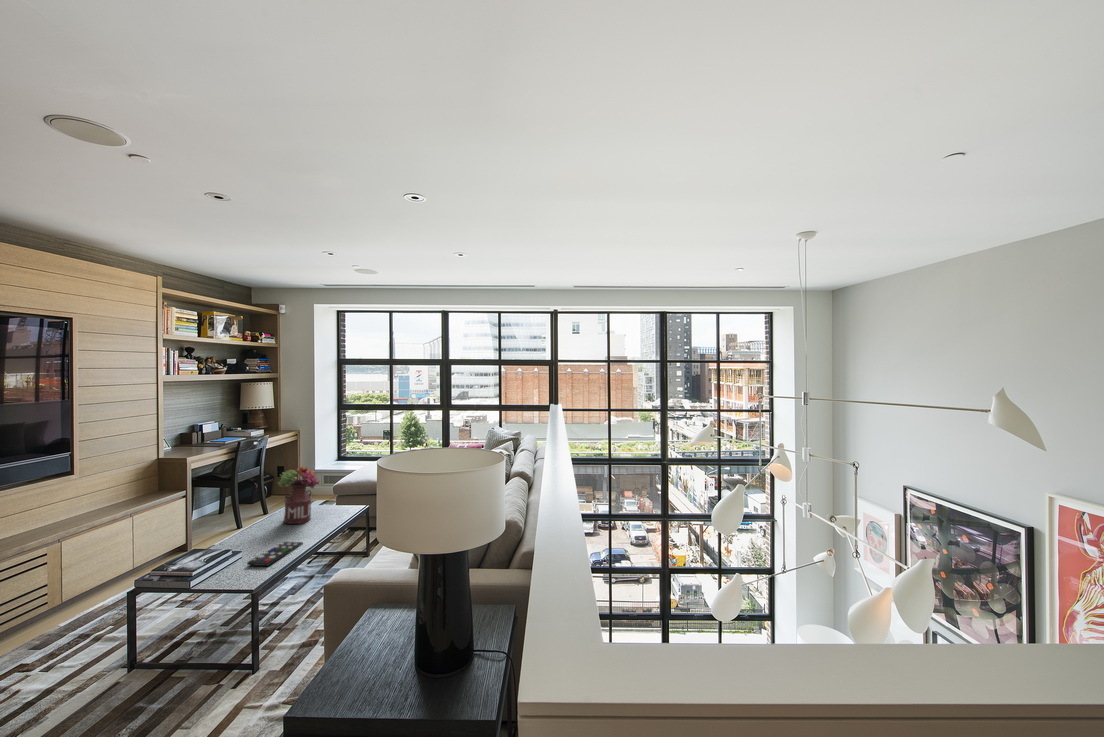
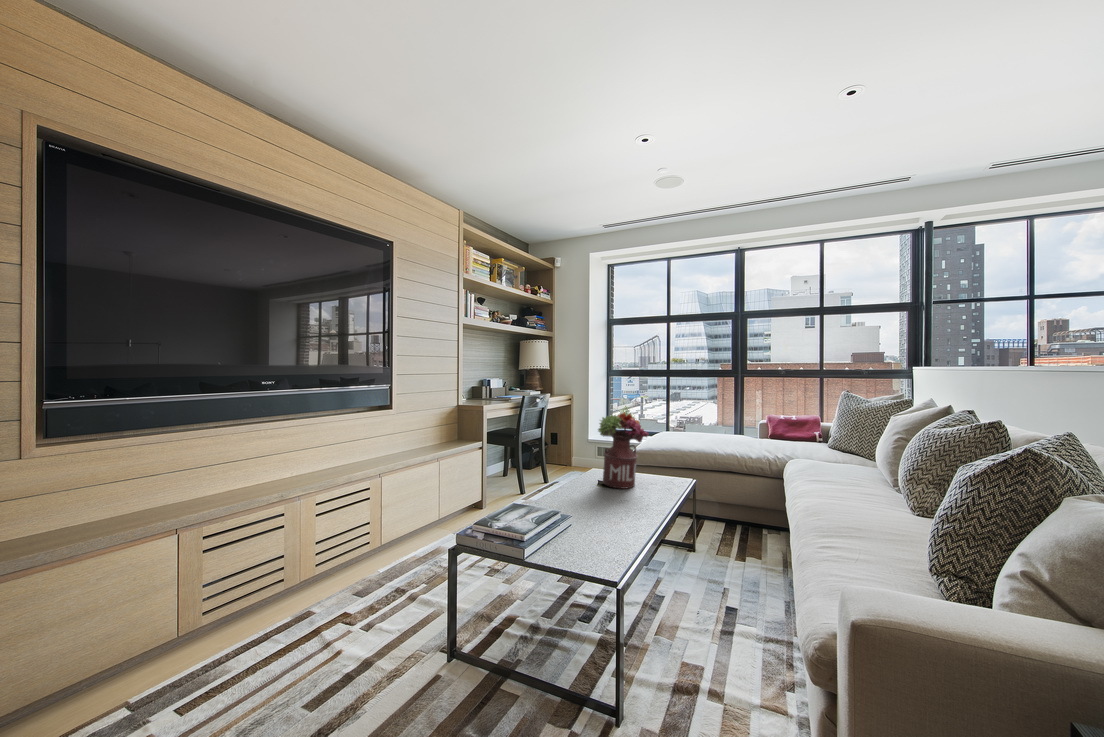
remote control: present [247,542,303,566] -> none [588,510,648,543]

